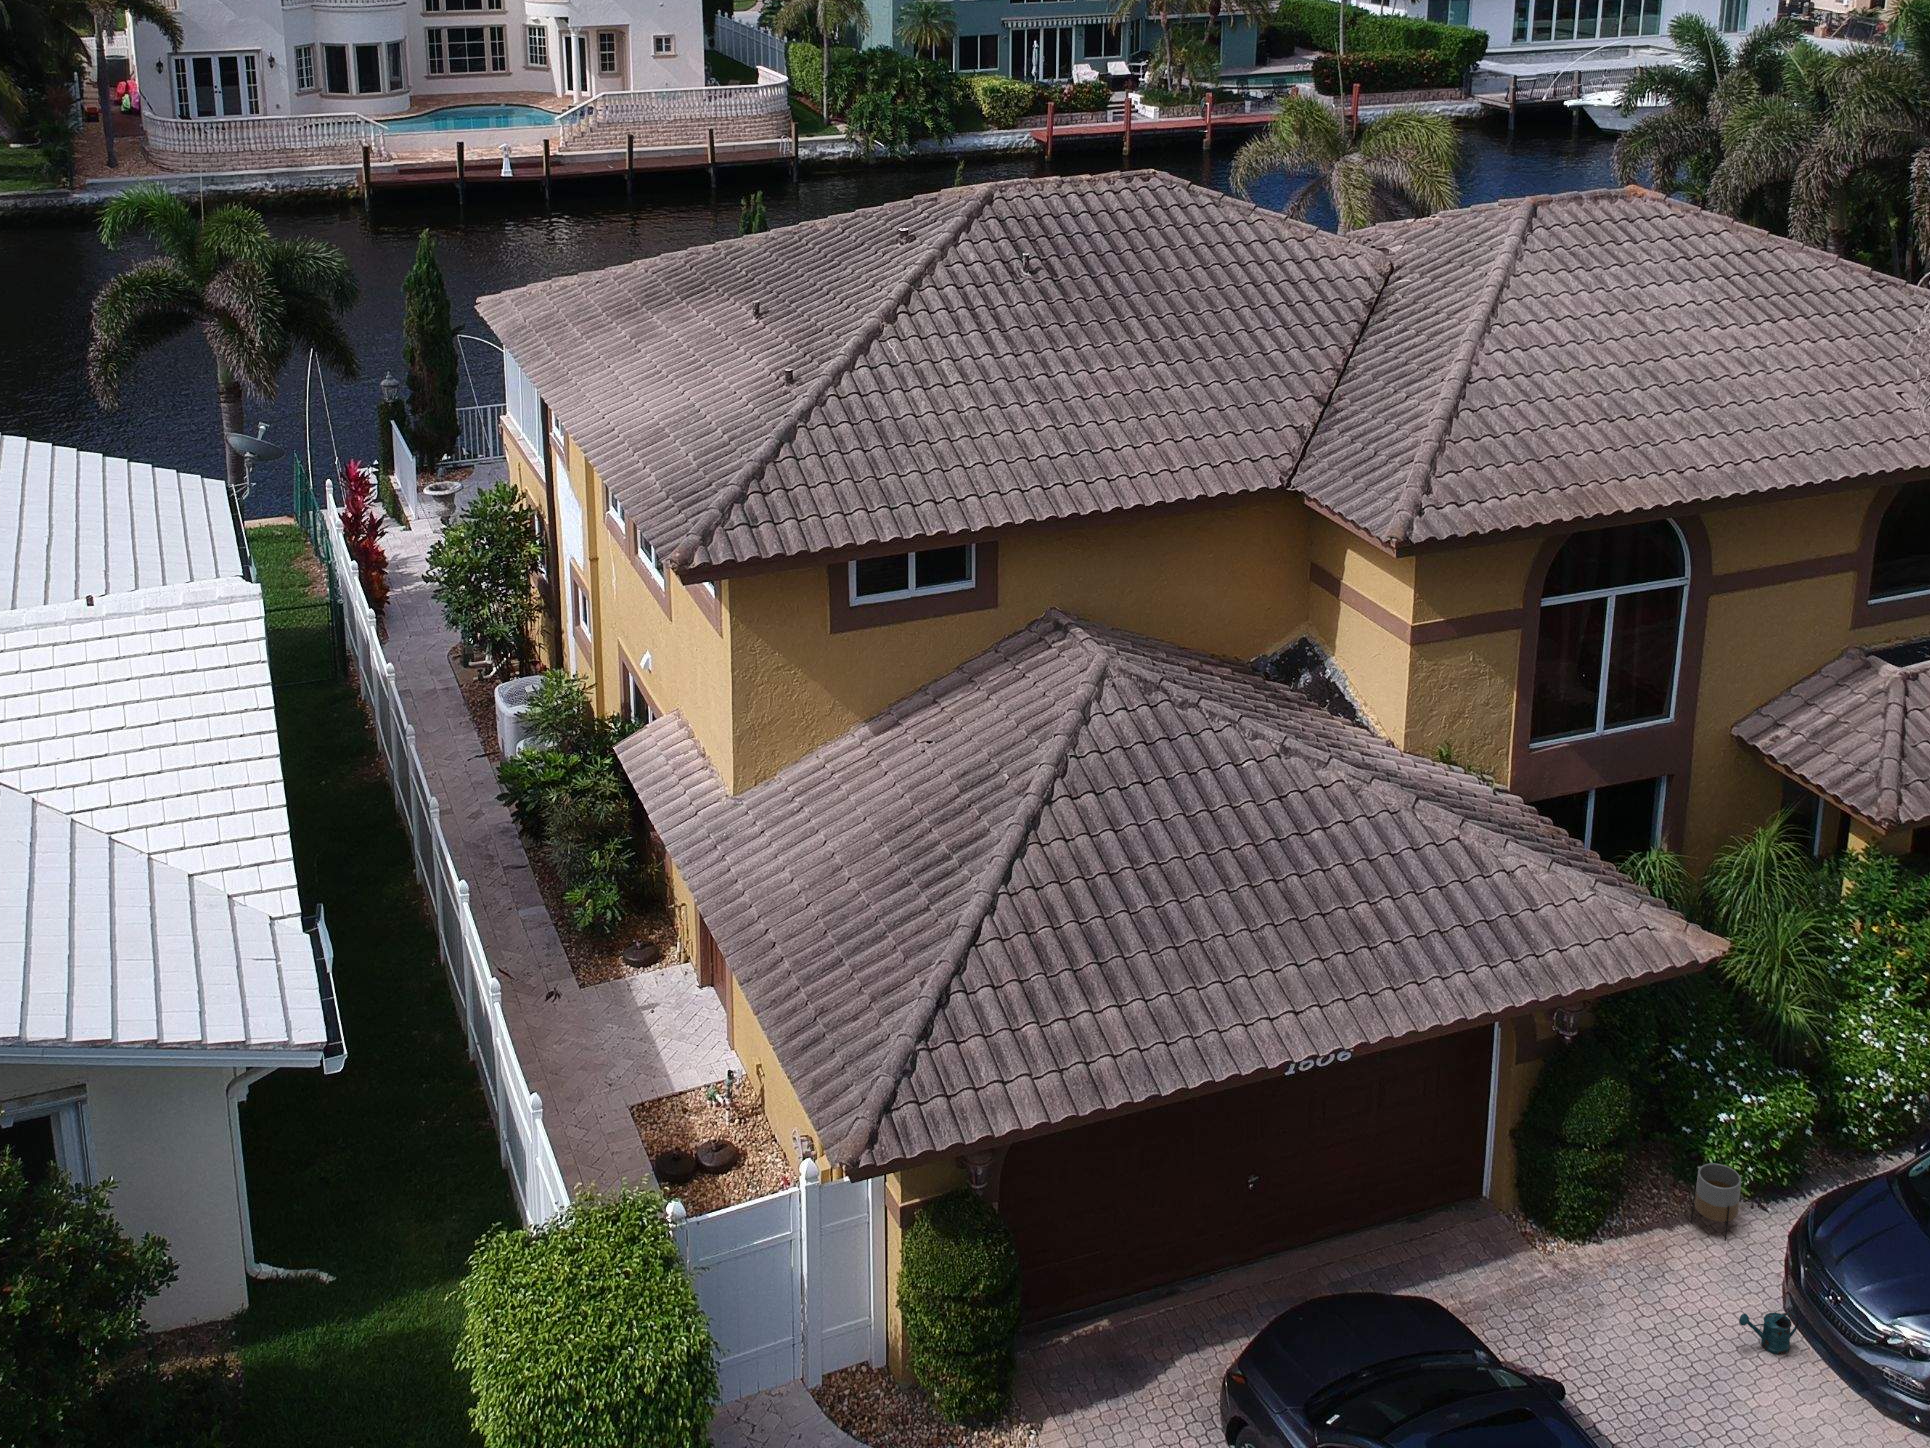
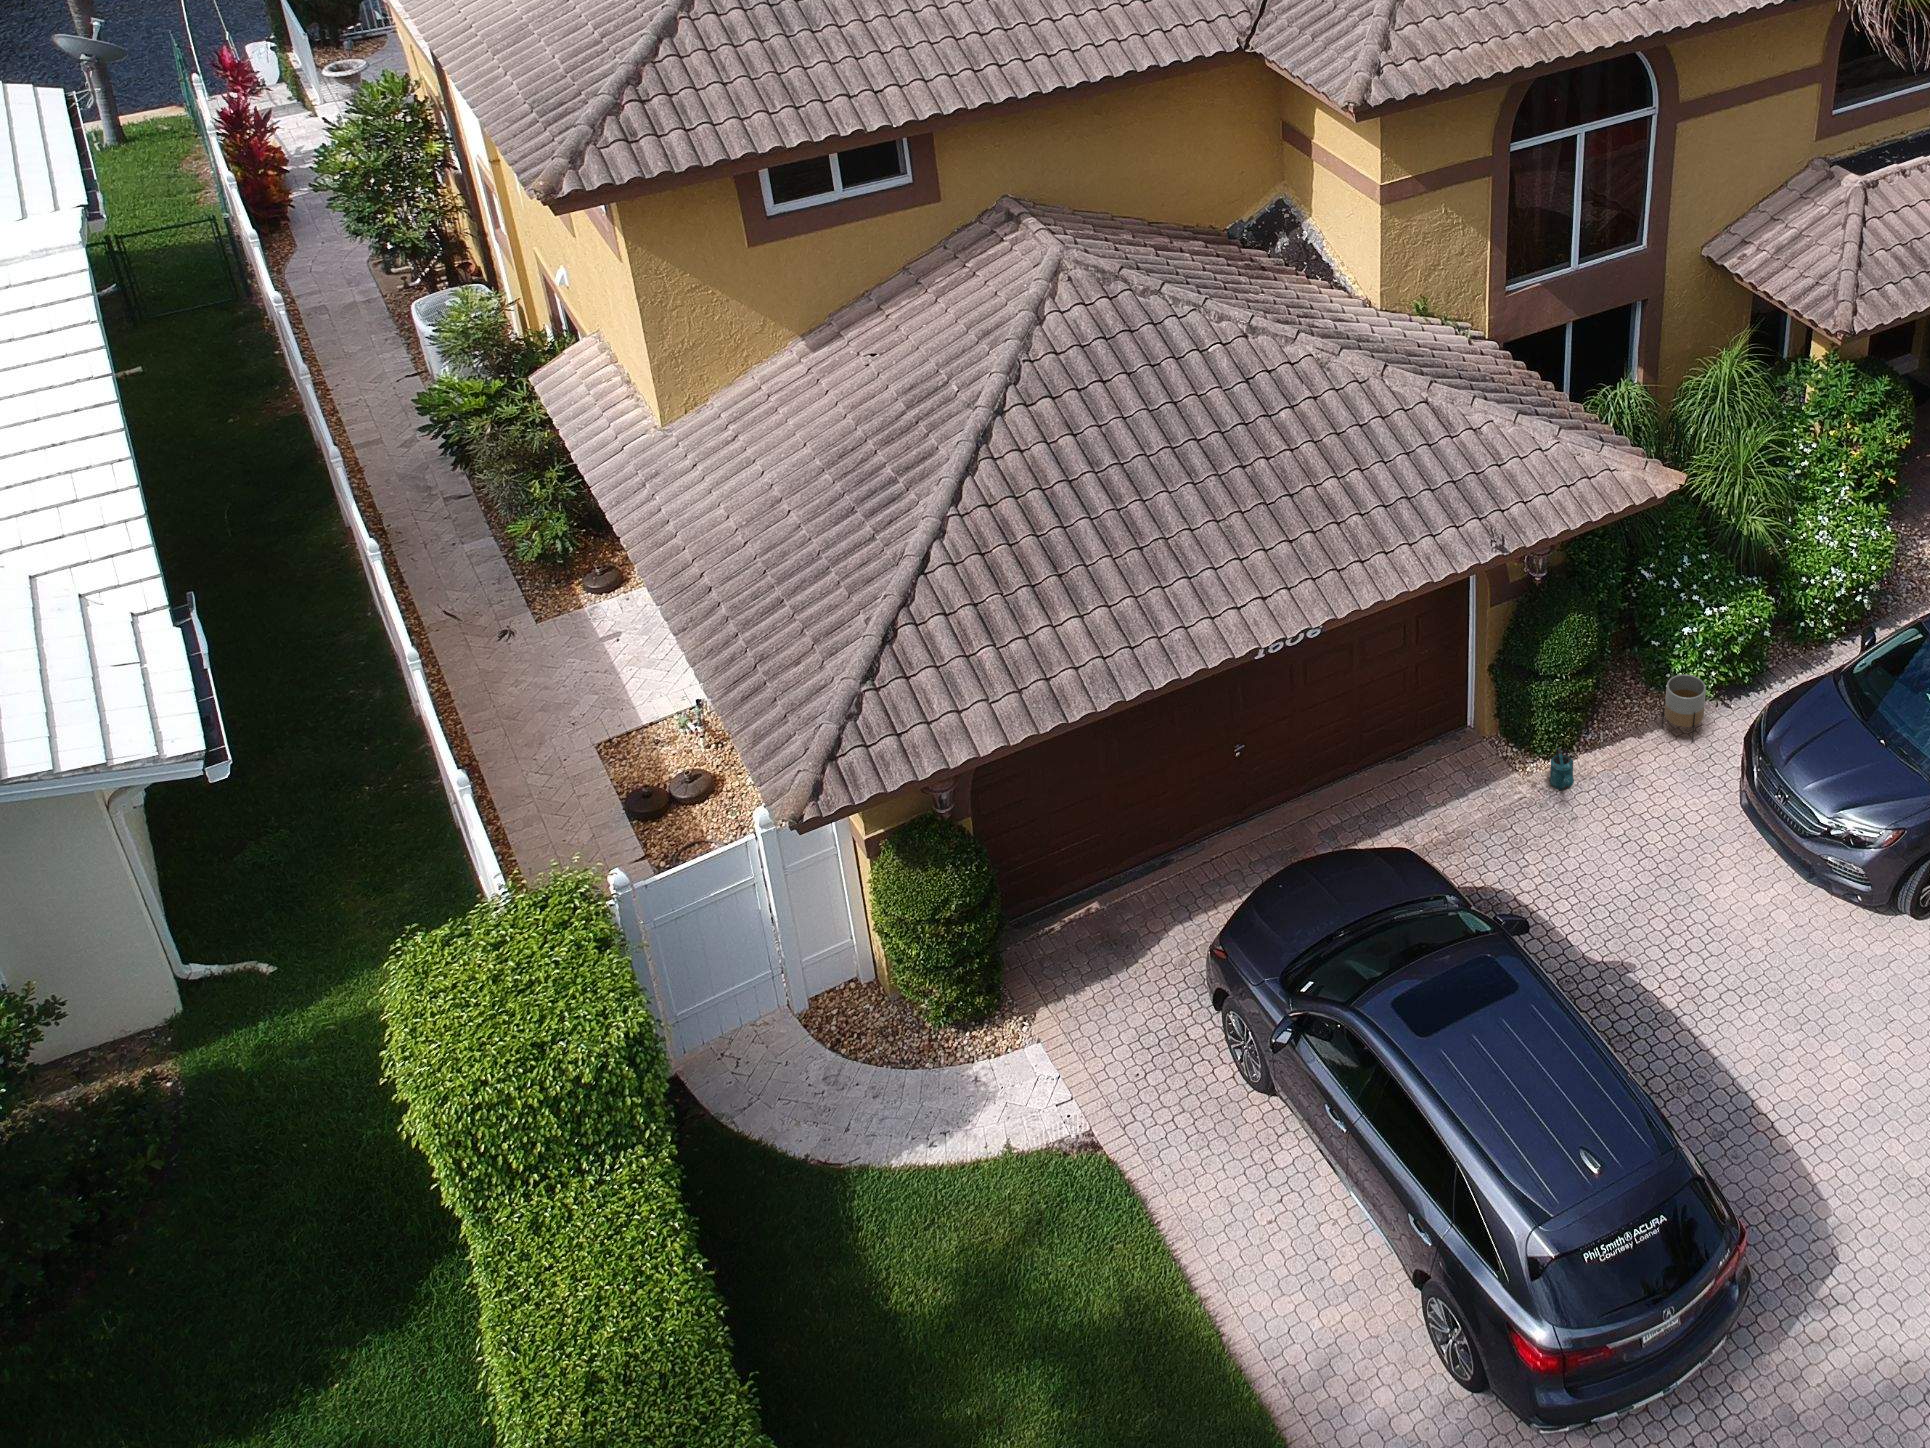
watering can: present [1739,1312,1798,1355] -> present [1550,748,1574,790]

